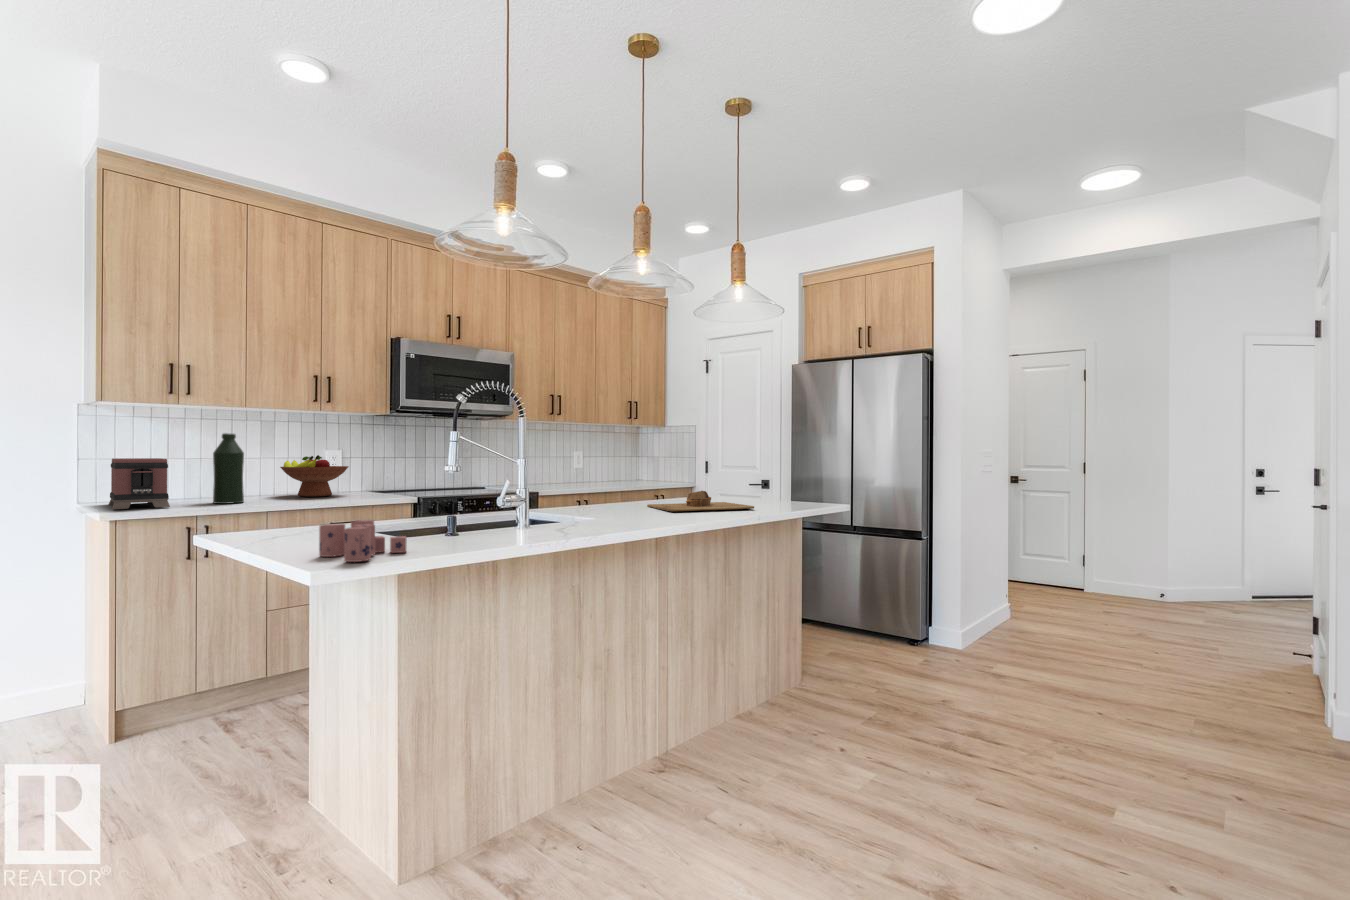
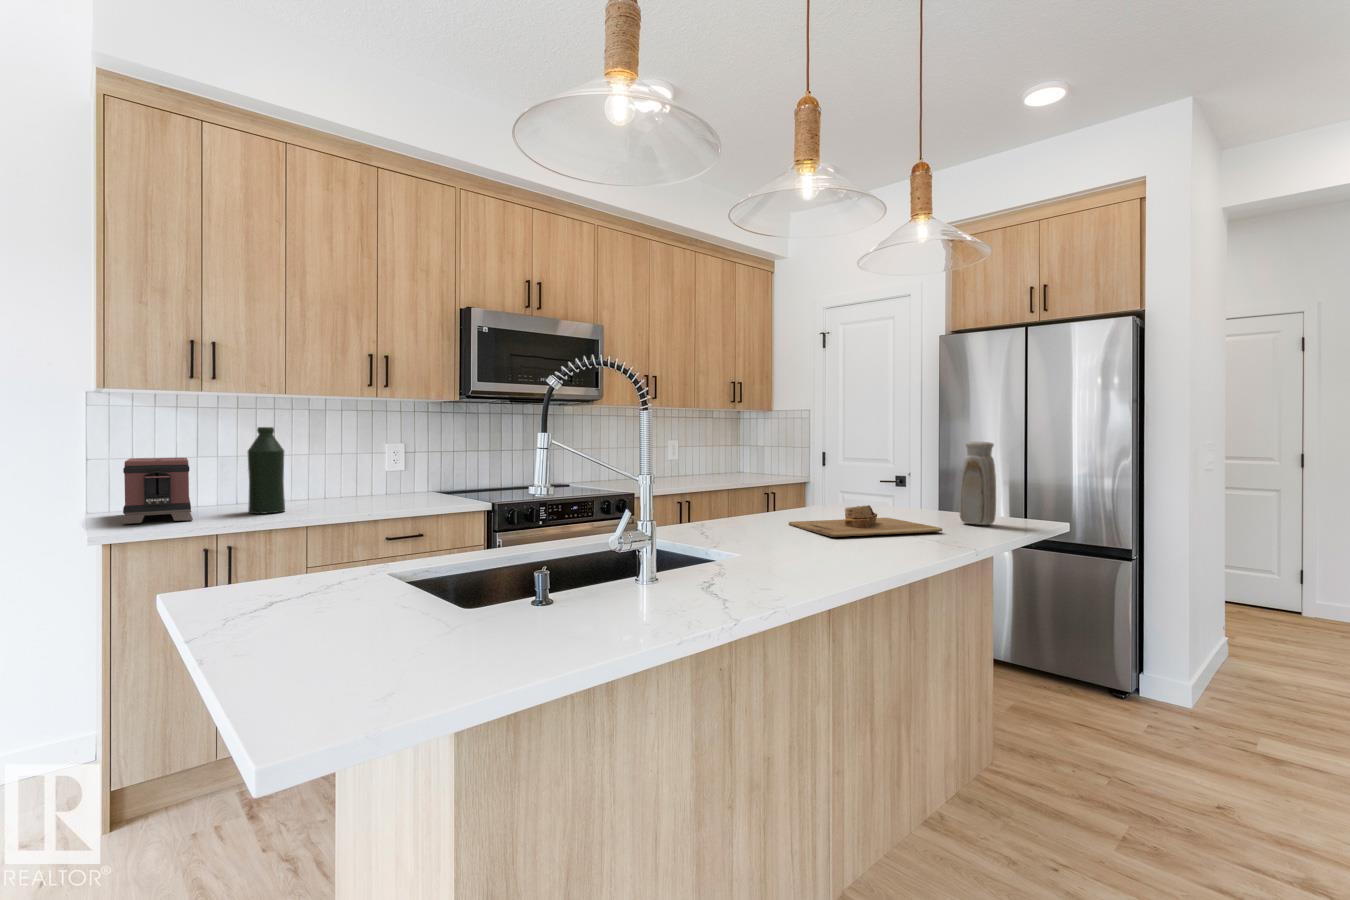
vase: none [774,445,799,505] -> present [959,442,996,525]
fruit bowl: present [280,455,348,497] -> none [331,452,411,501]
candle: present [319,520,407,562] -> none [323,582,467,680]

